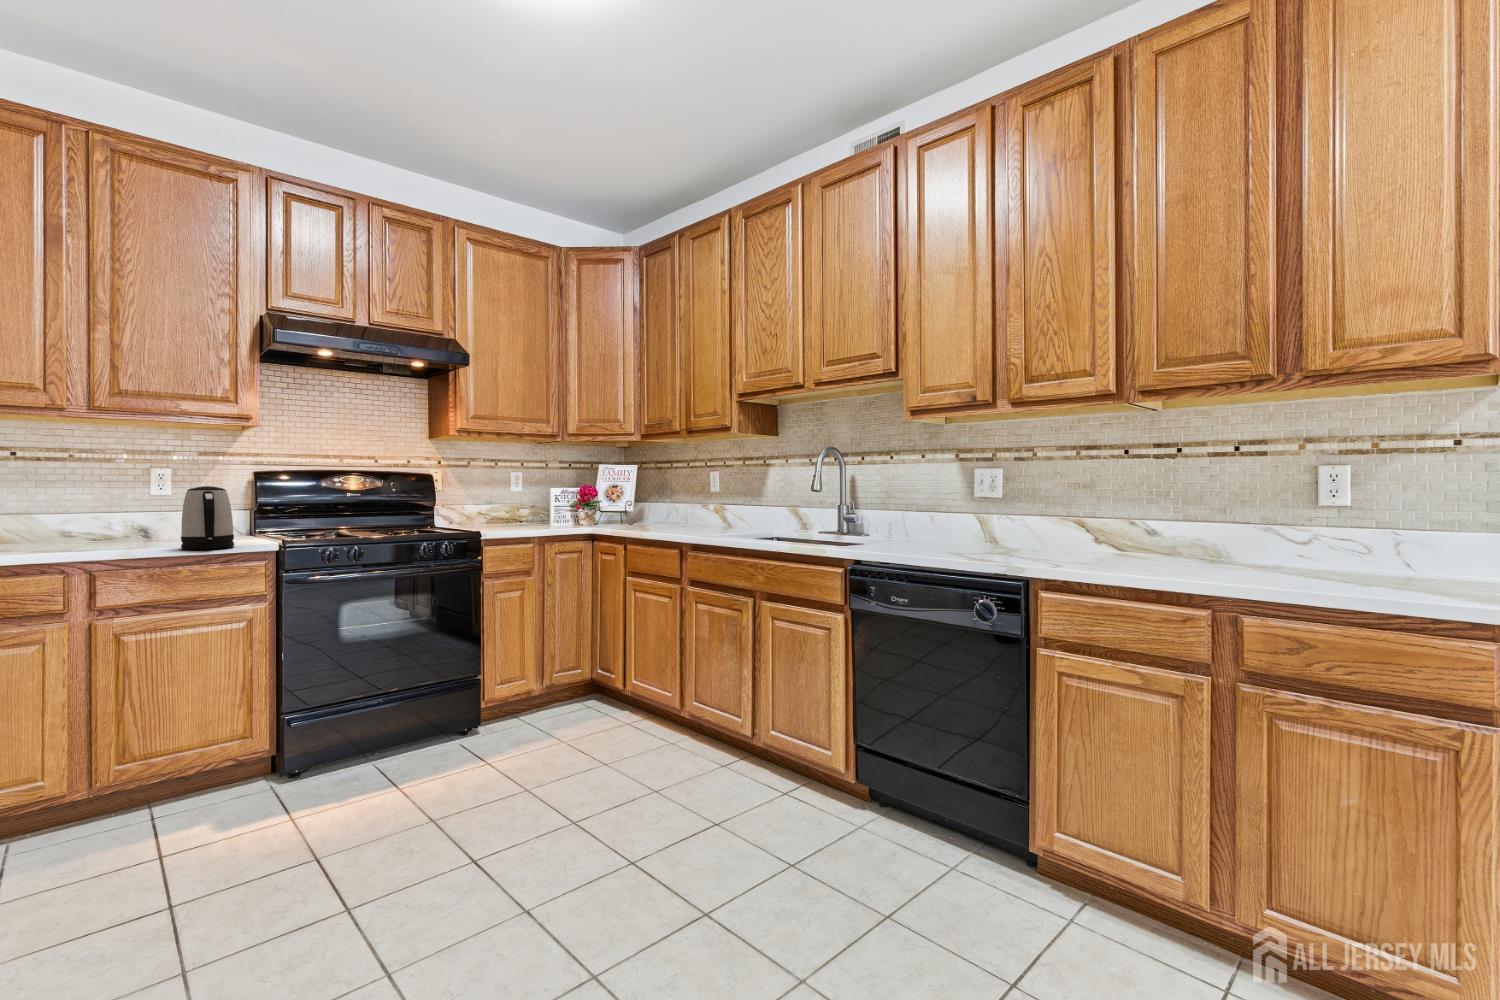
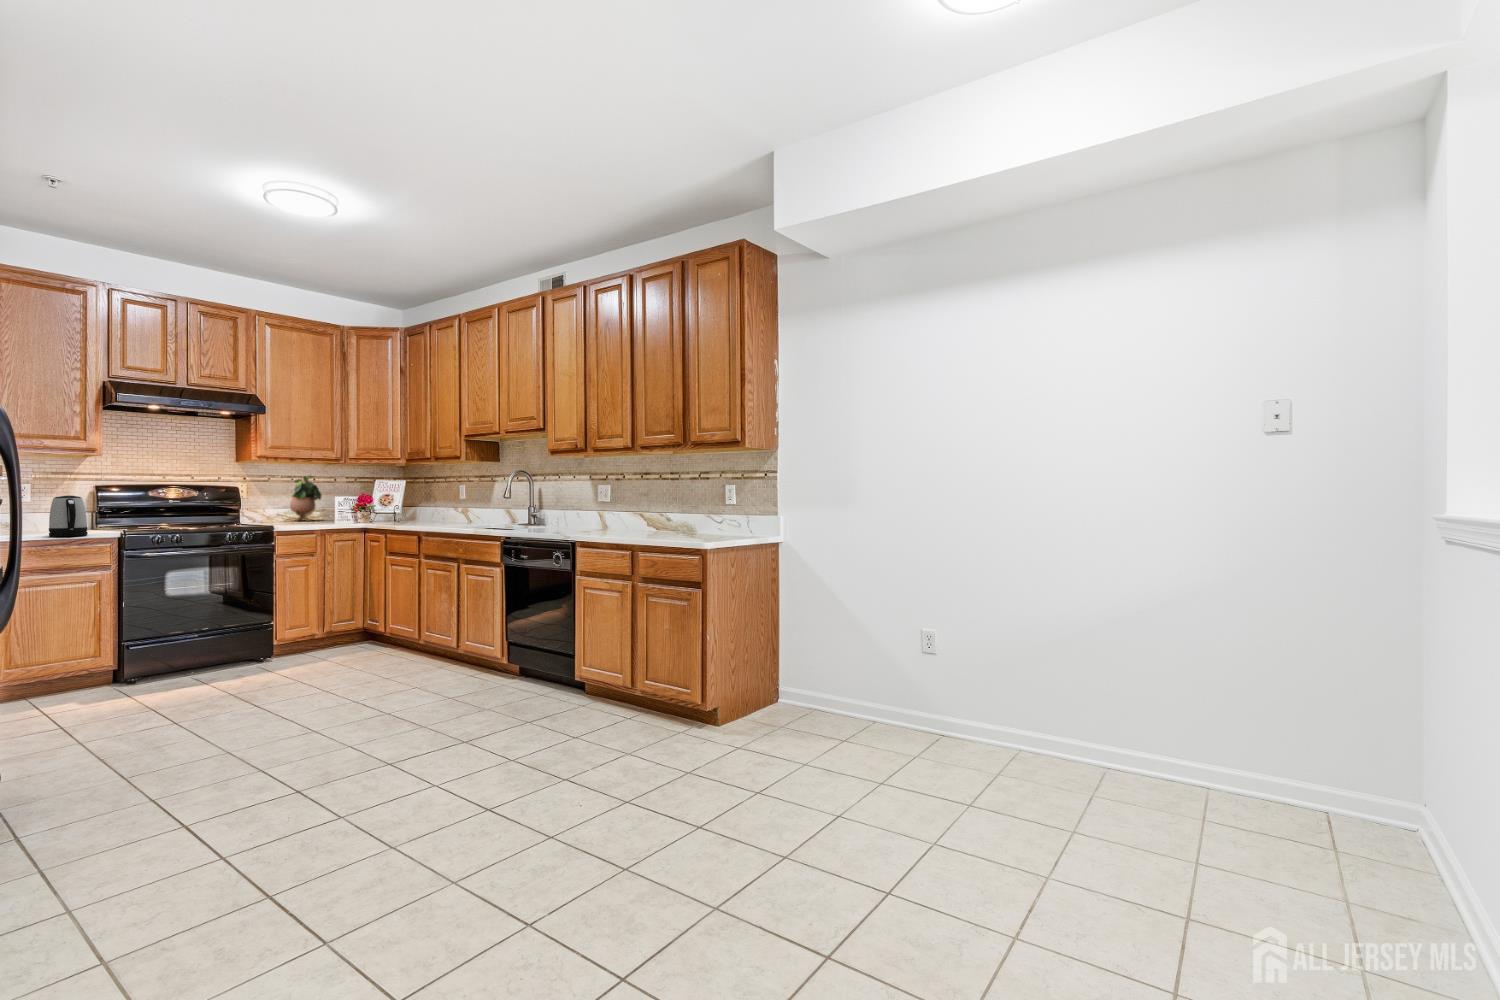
potted plant: none [494,458,533,522] -> present [290,475,321,521]

